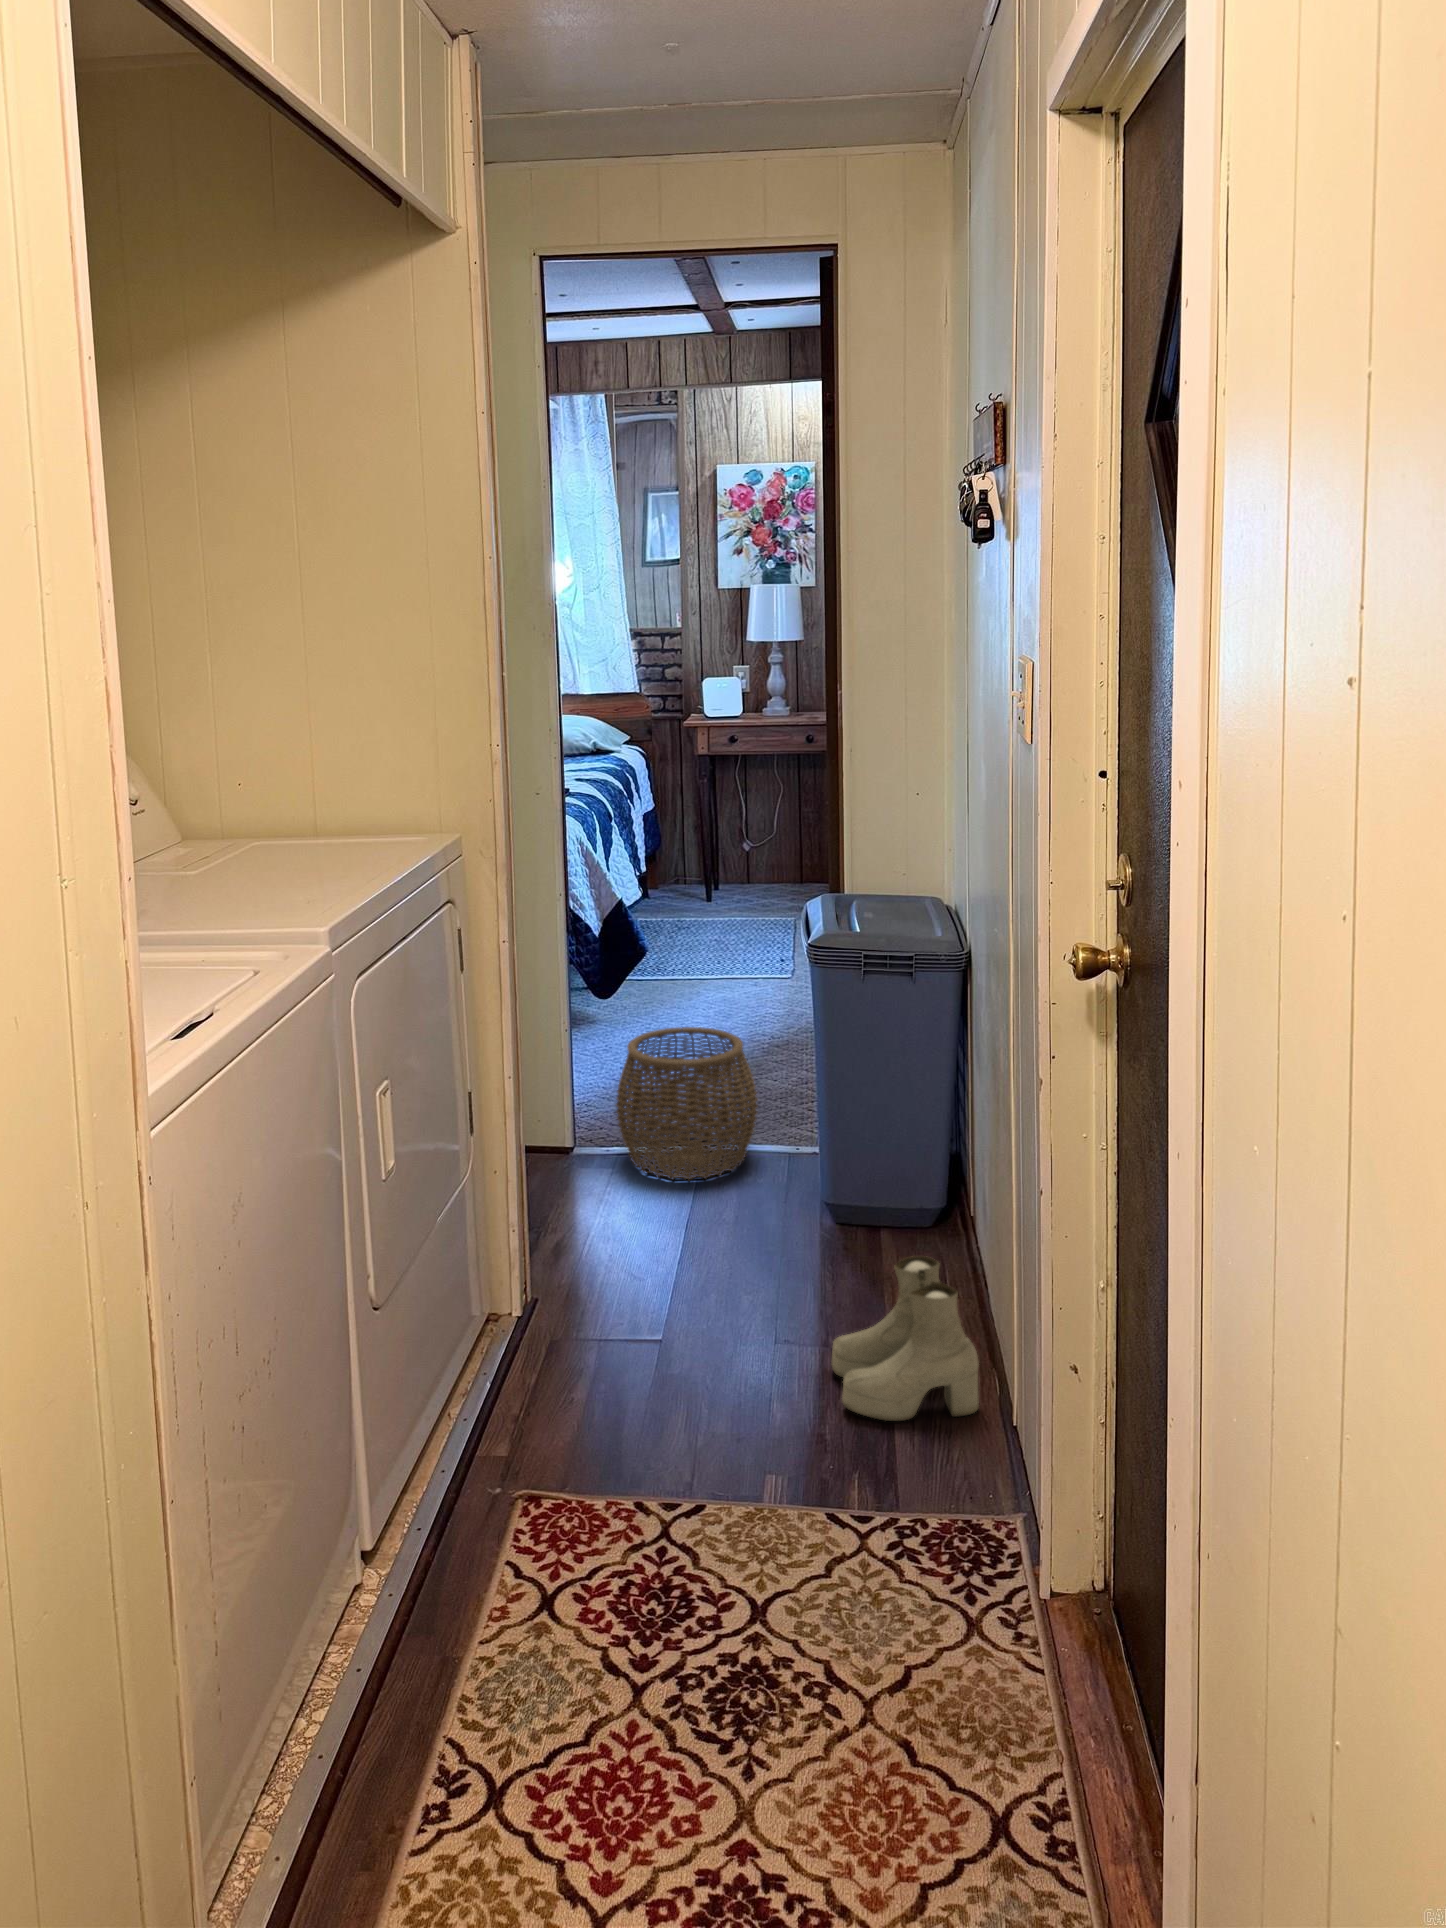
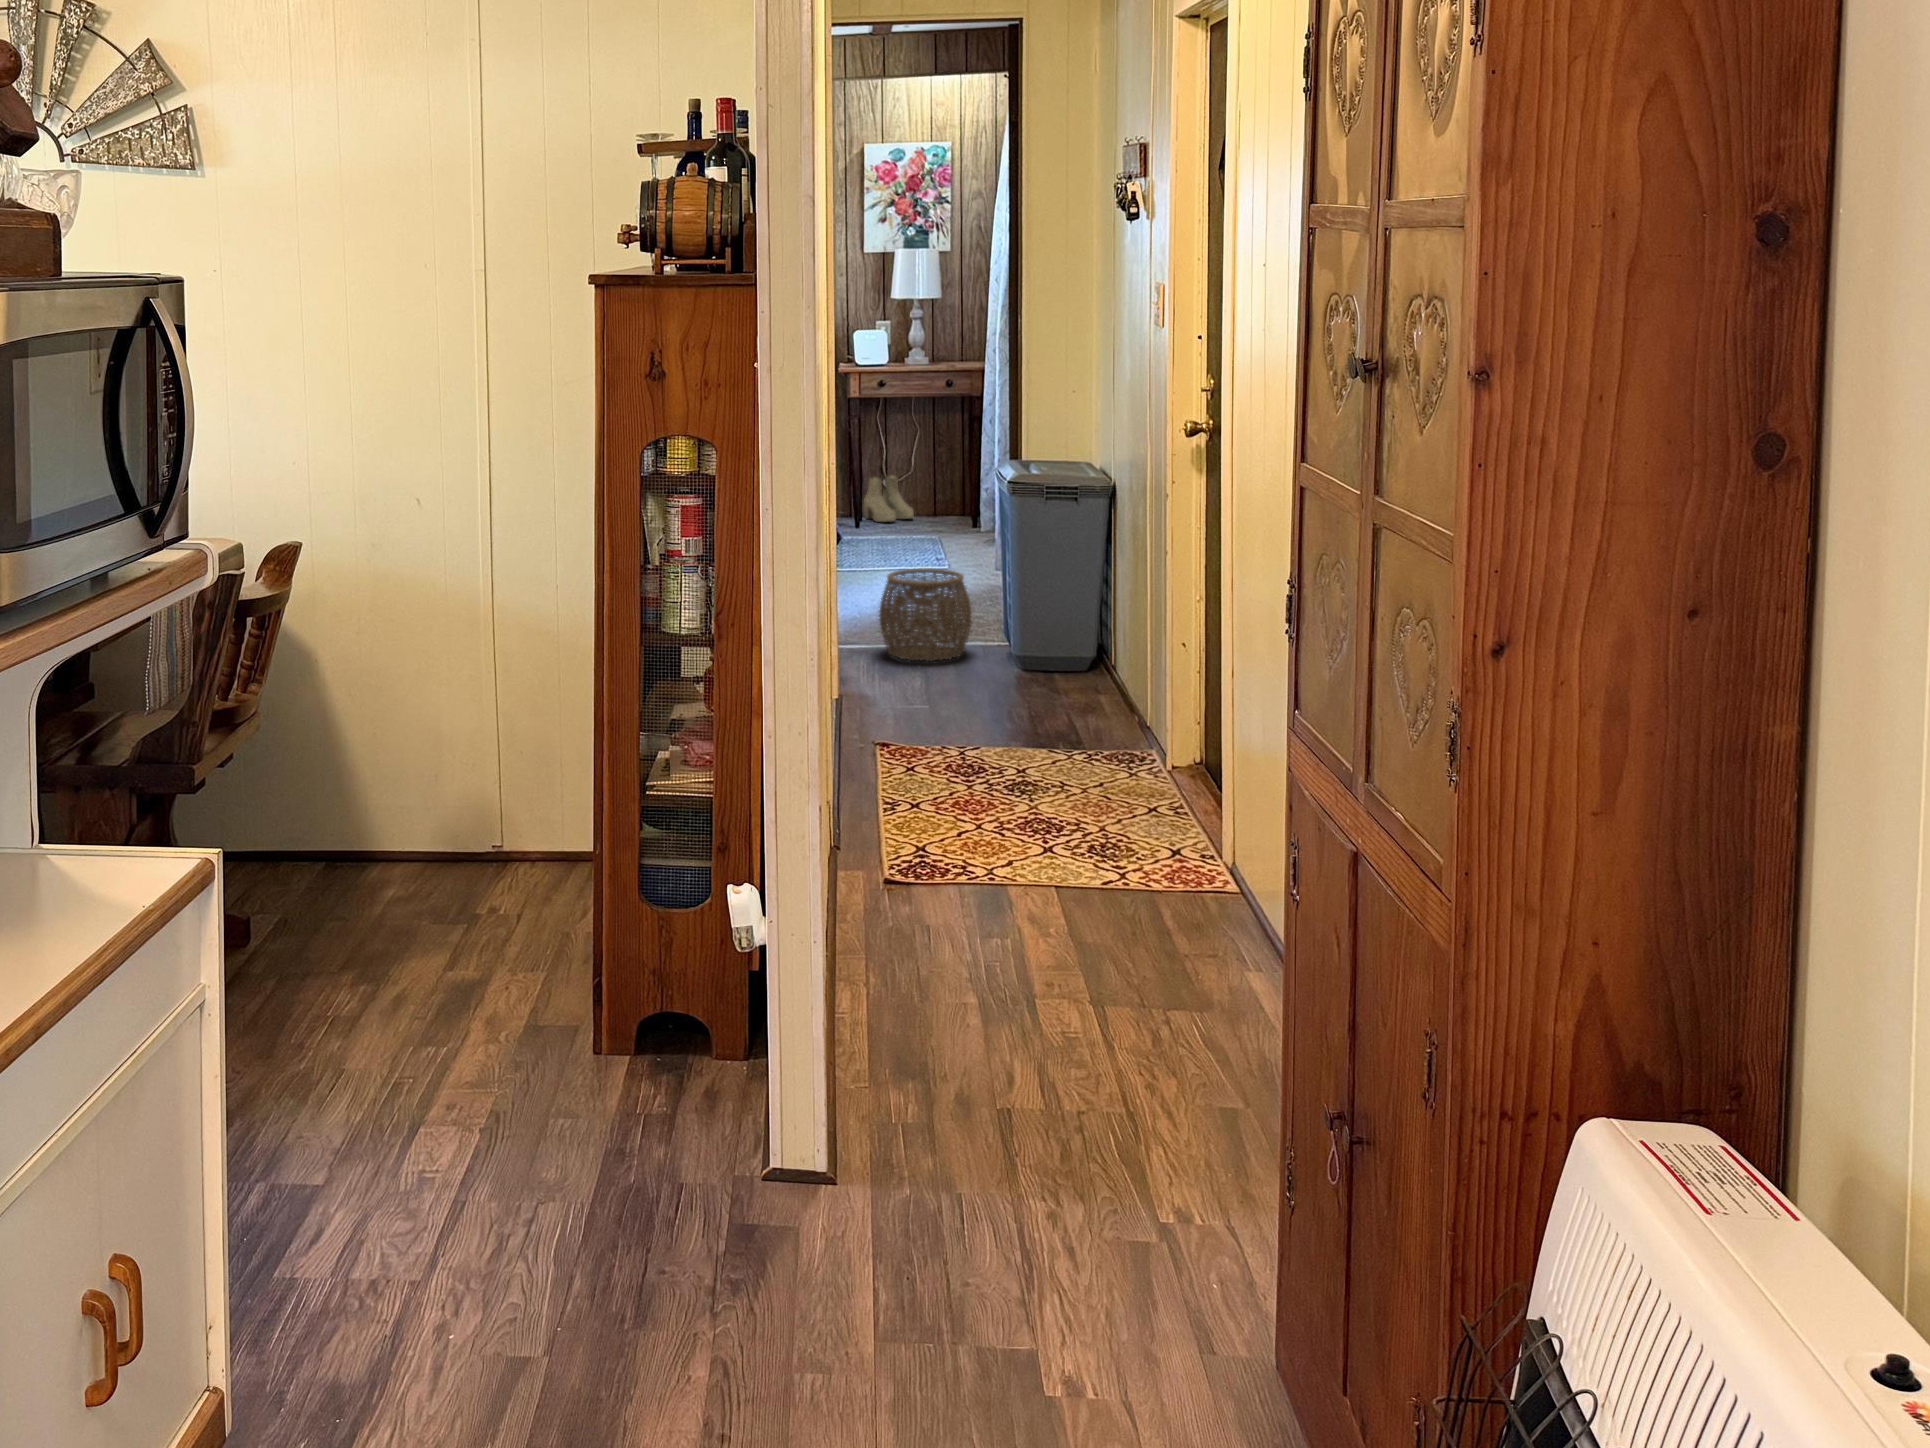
boots: present [831,1256,979,1421] -> present [864,474,914,522]

